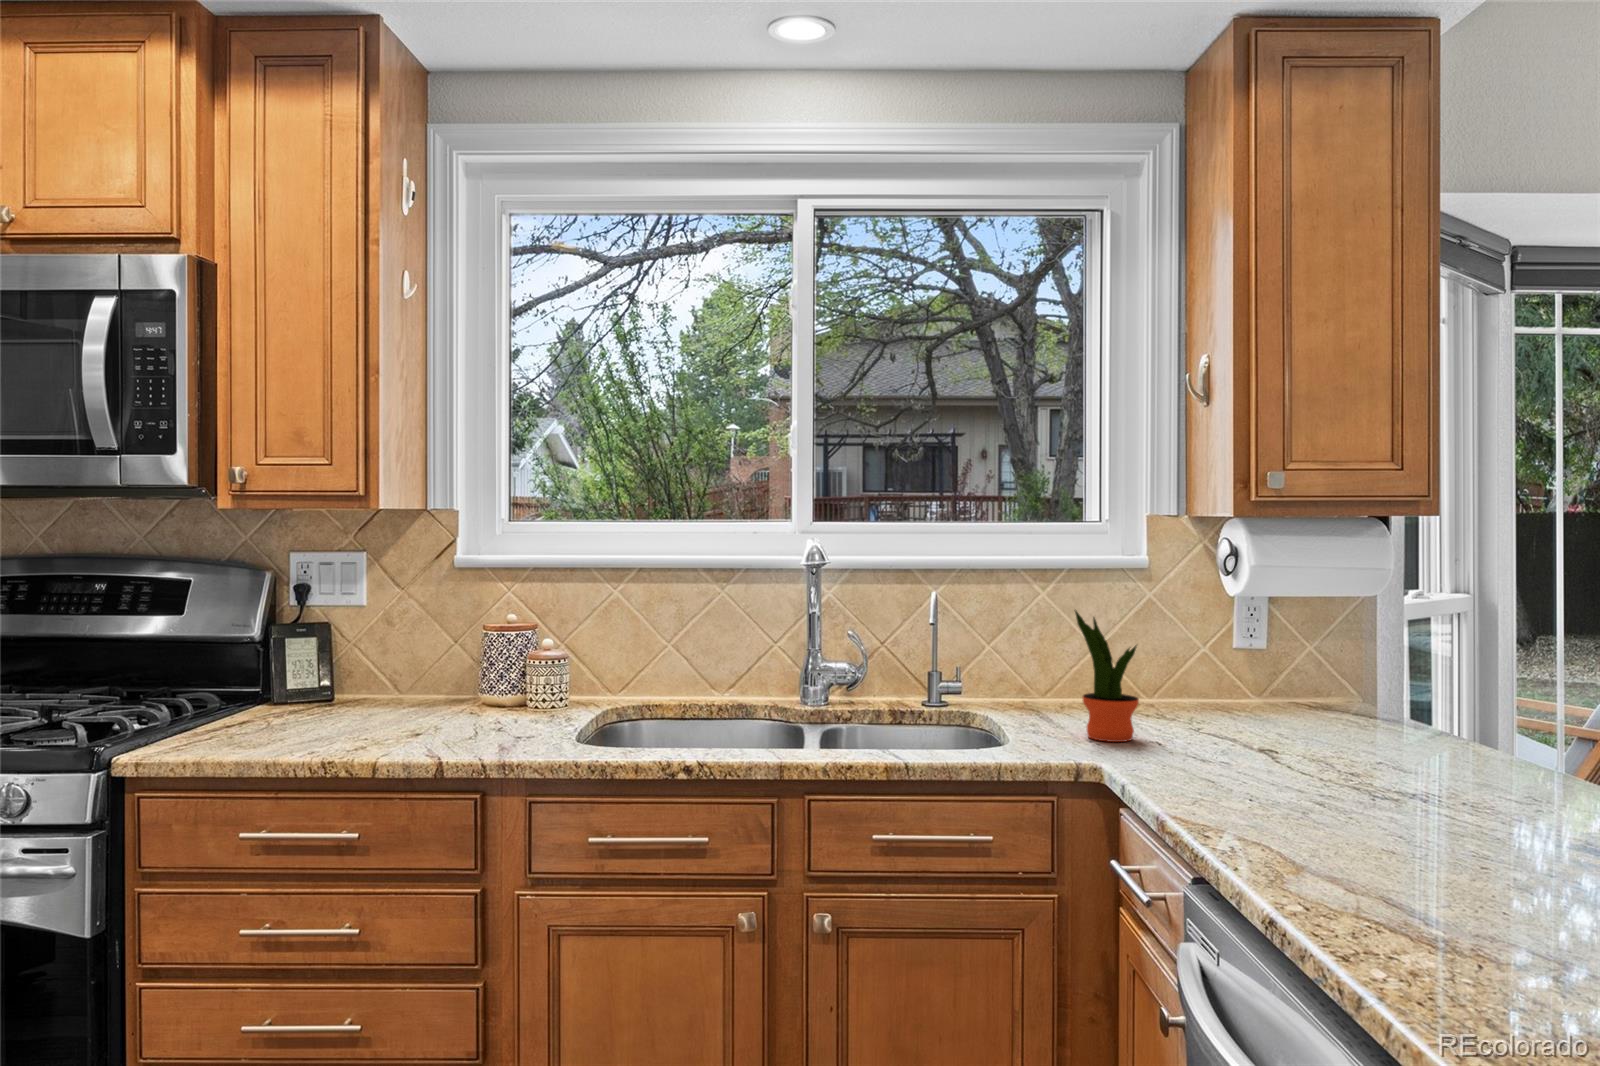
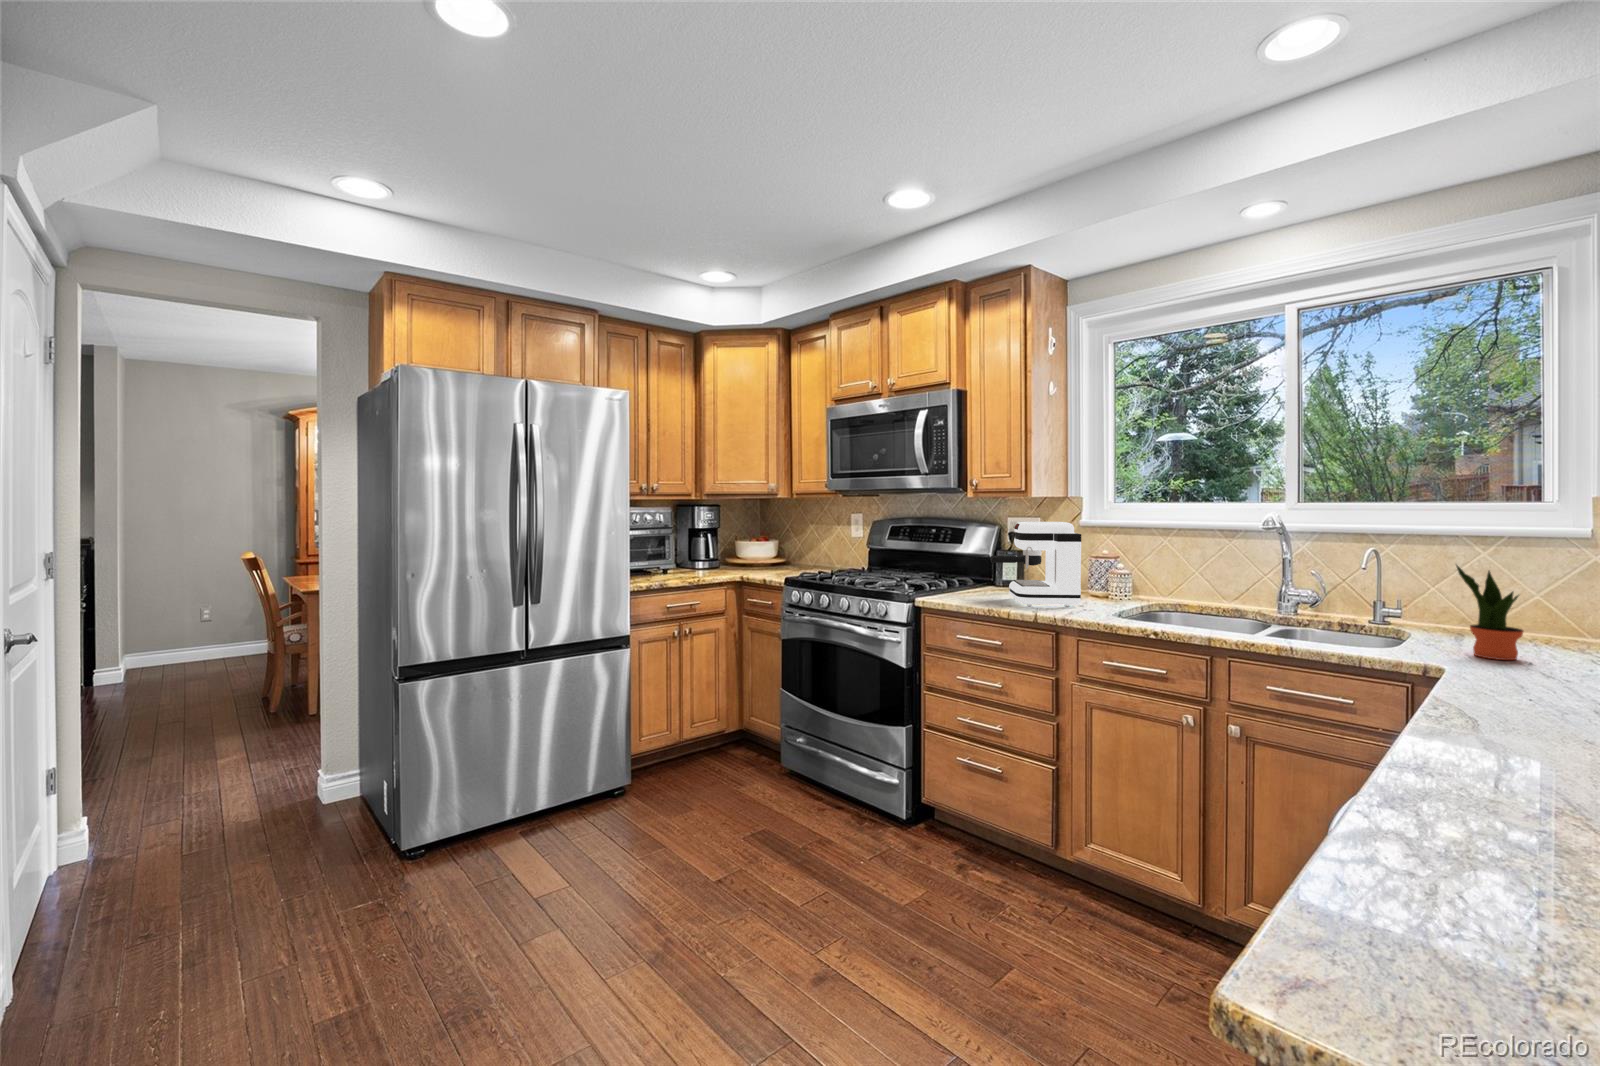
coffee maker: none [301,559,504,742] -> present [991,522,1081,606]

